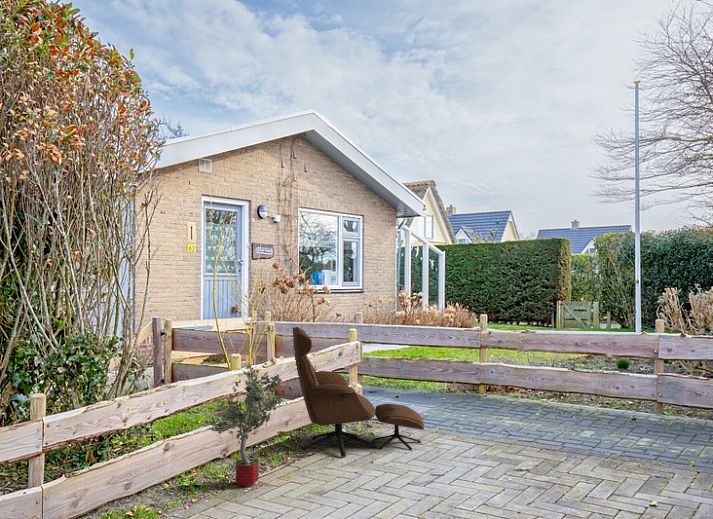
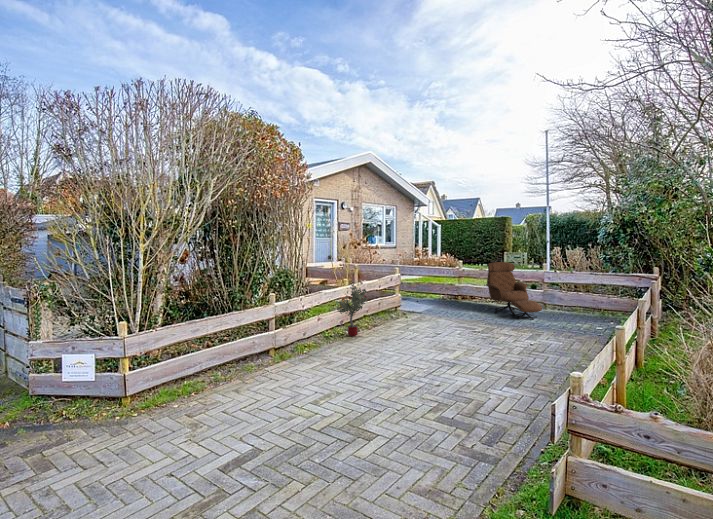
lounge chair: present [293,327,424,457] -> present [486,262,542,320]

